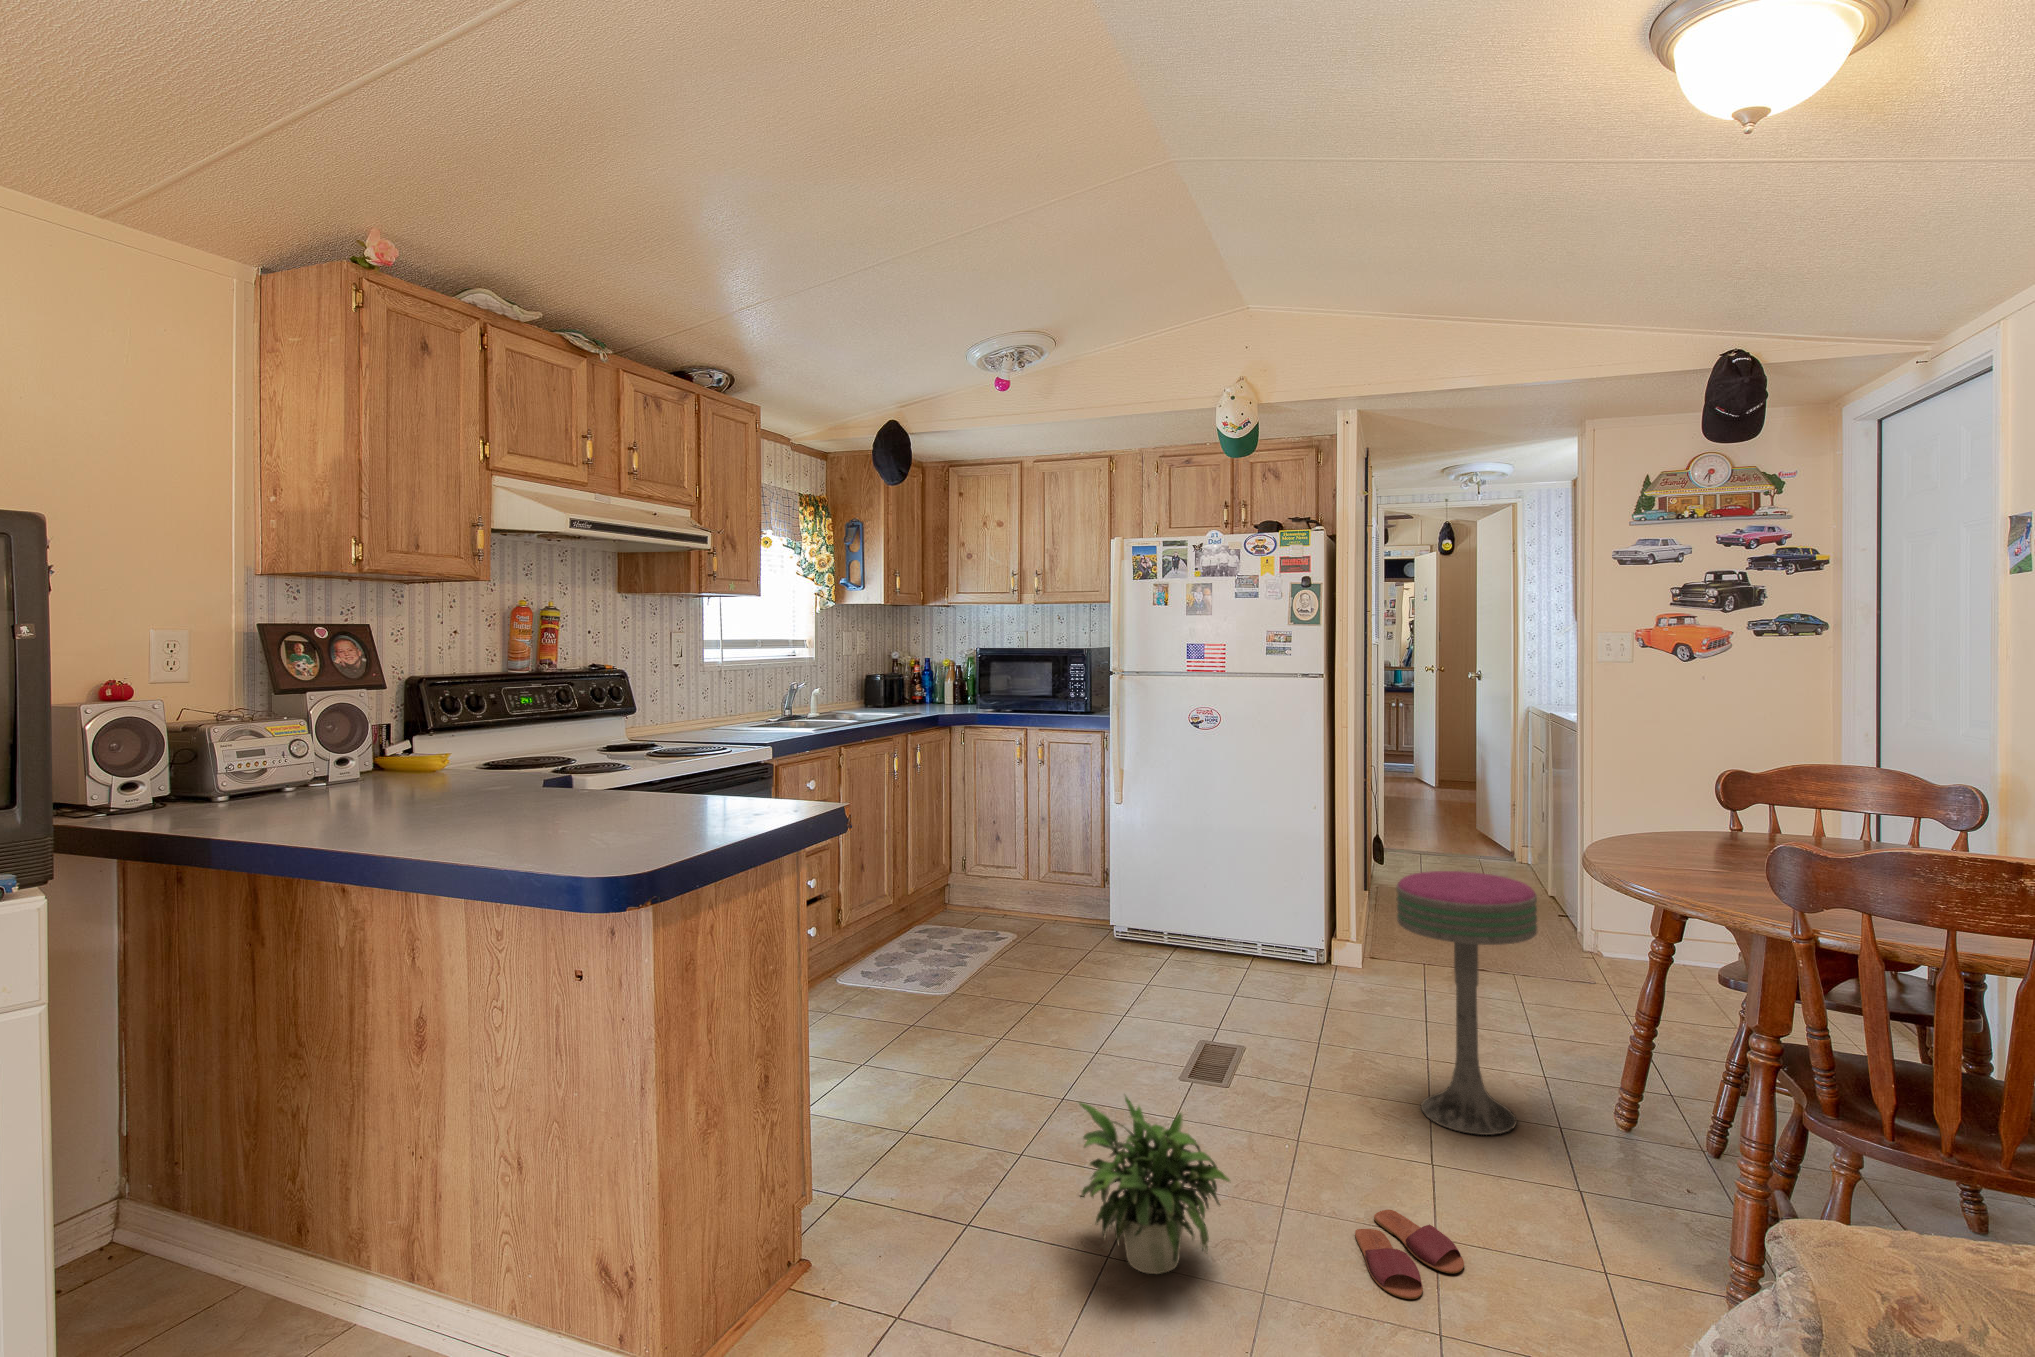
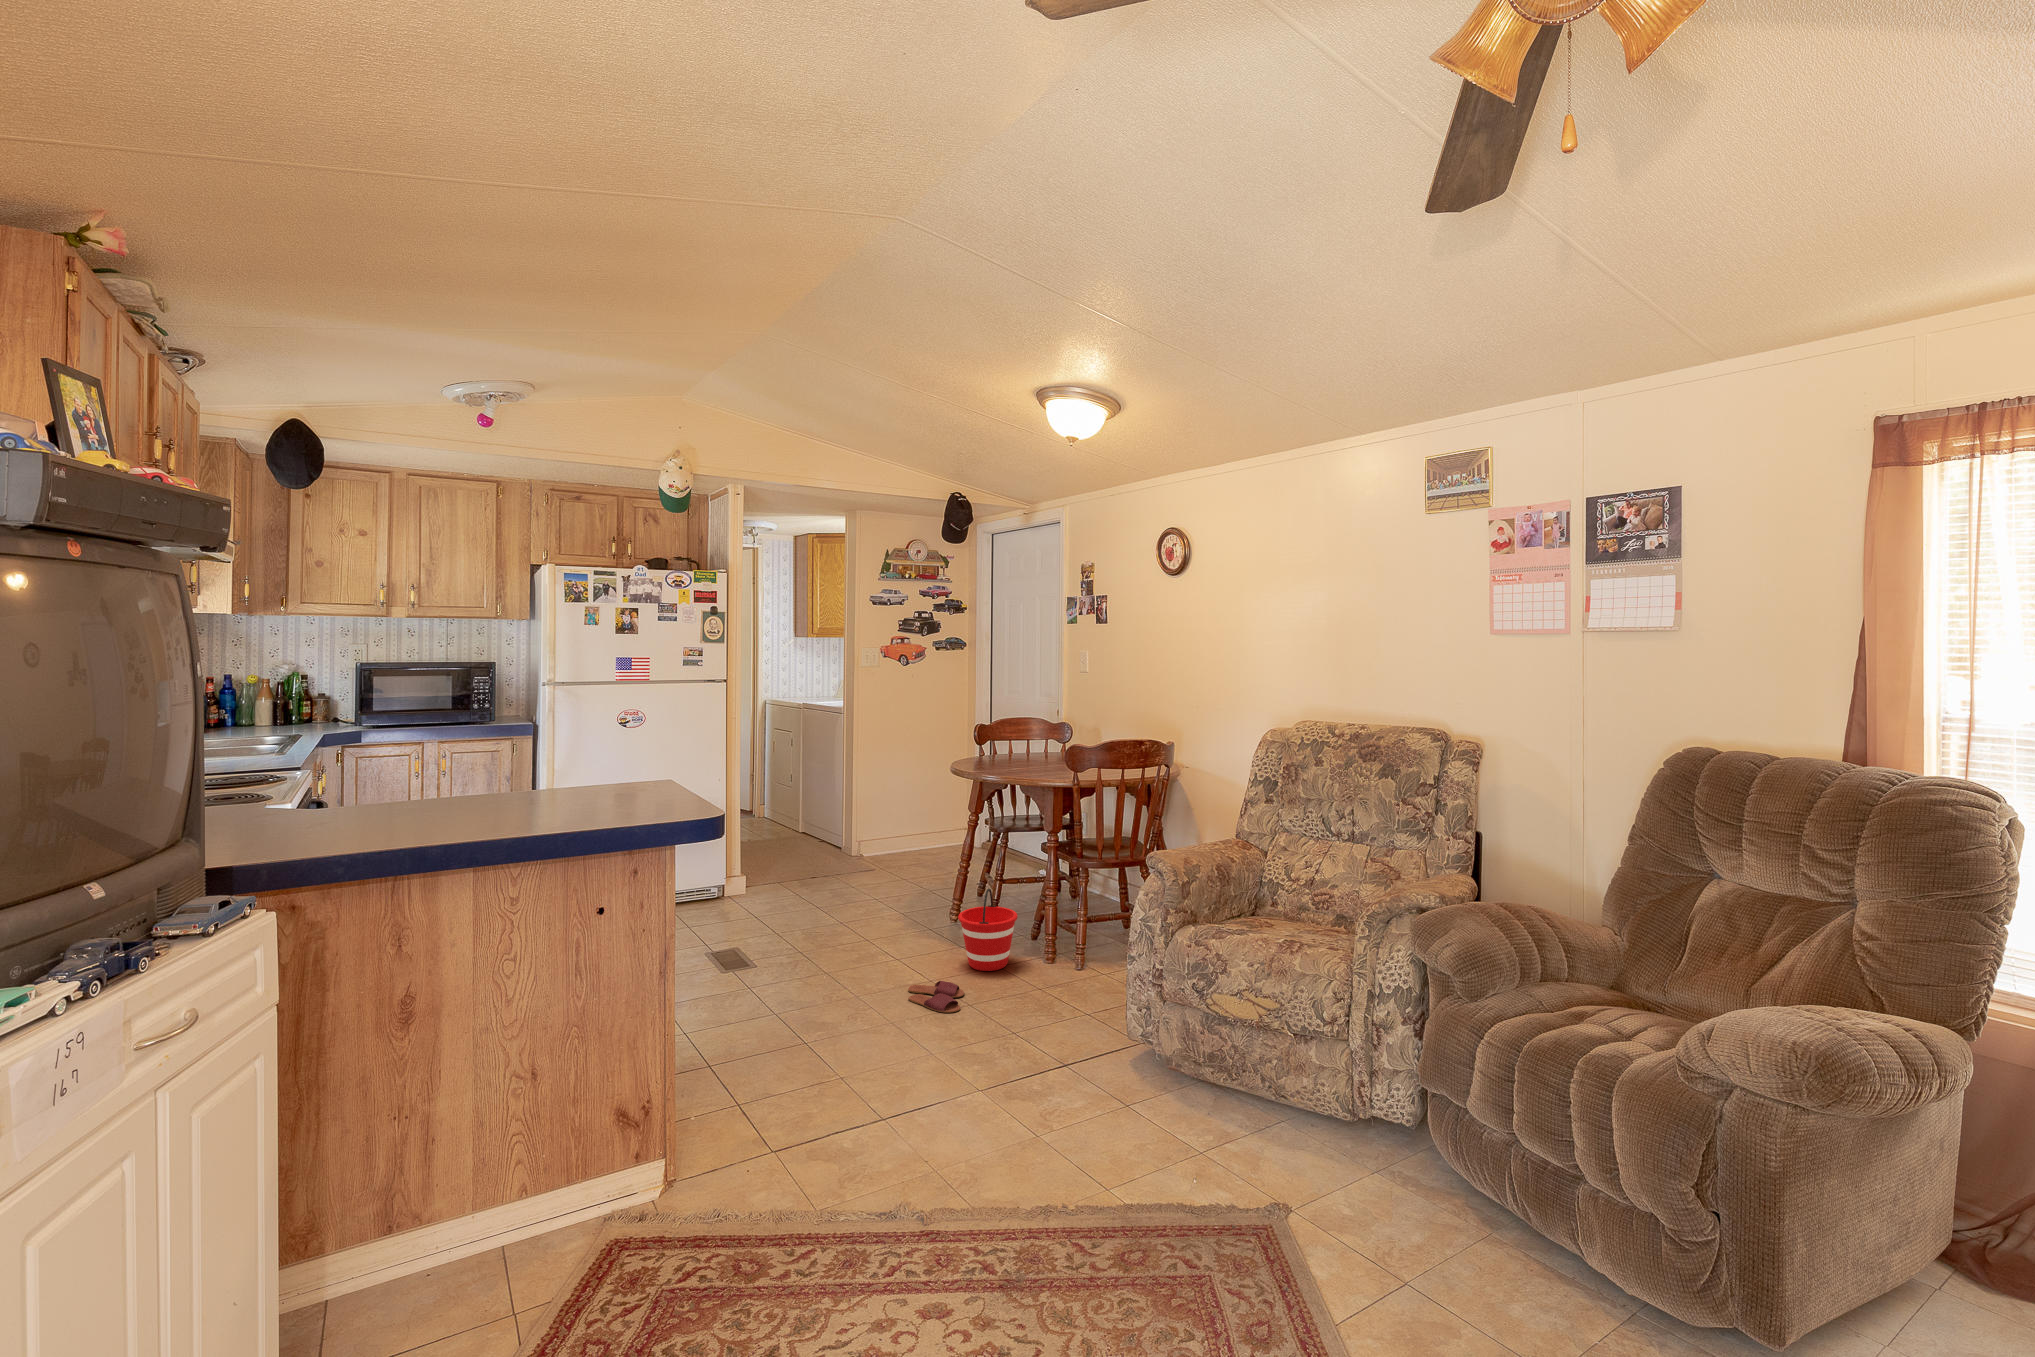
bar stool: present [1396,871,1537,1135] -> none [855,797,931,947]
bucket: none [1515,1085,1649,1254] -> present [958,889,1018,971]
potted plant: present [1079,1096,1230,1274] -> none [756,957,886,1054]

